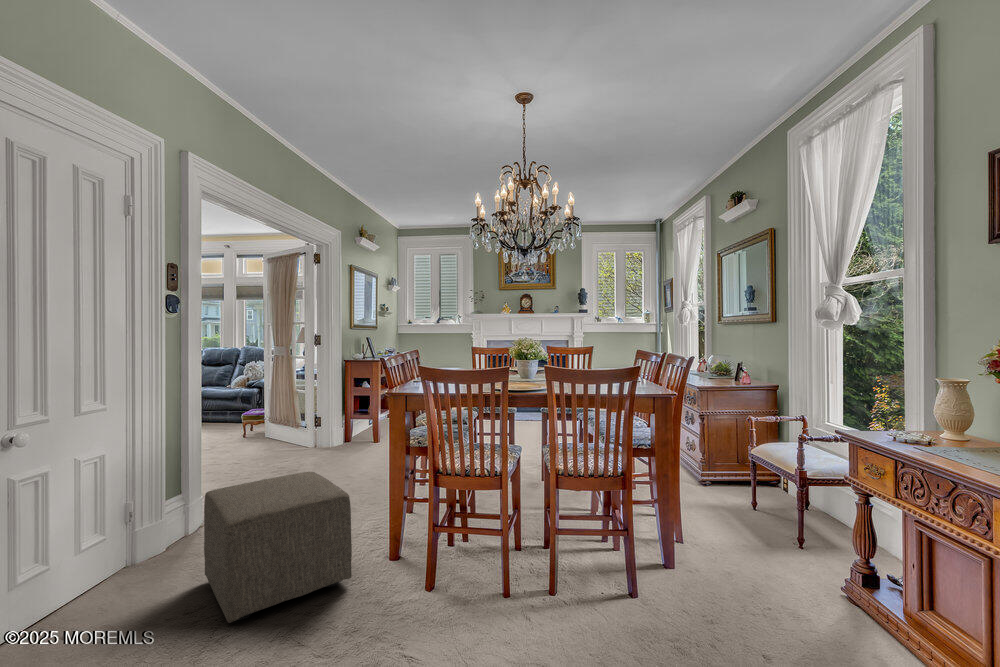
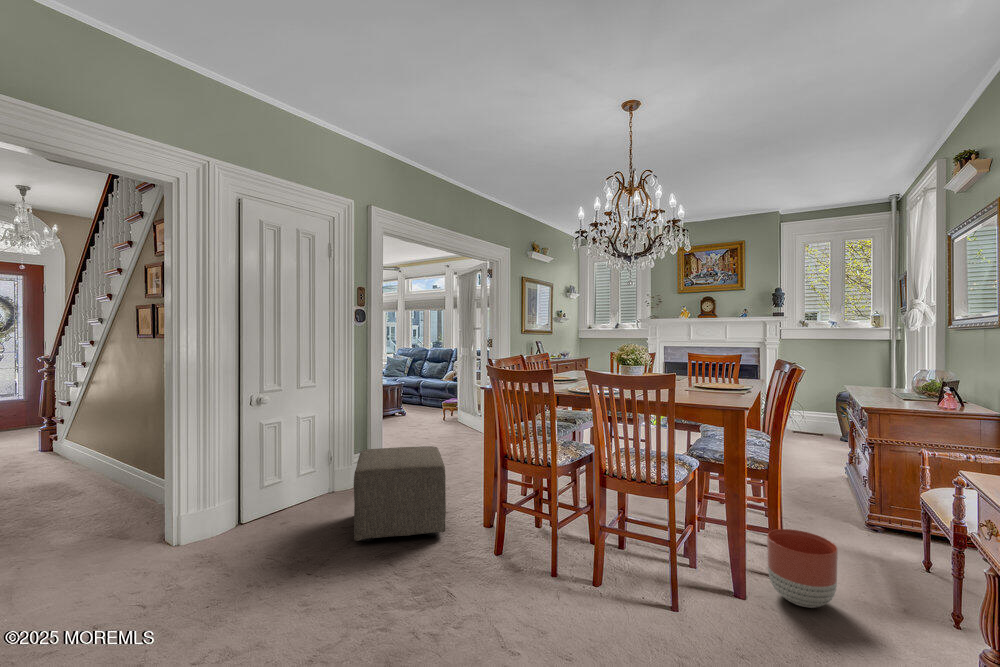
planter: none [685,499,742,565] -> present [767,529,838,608]

